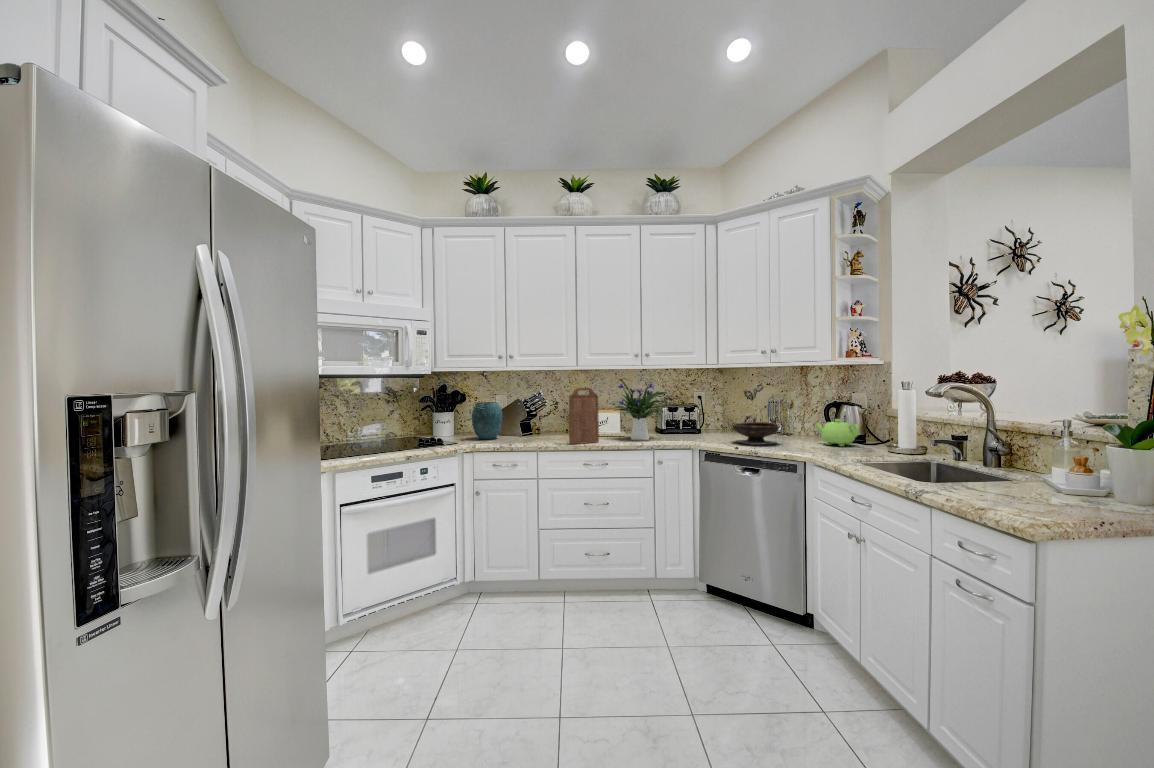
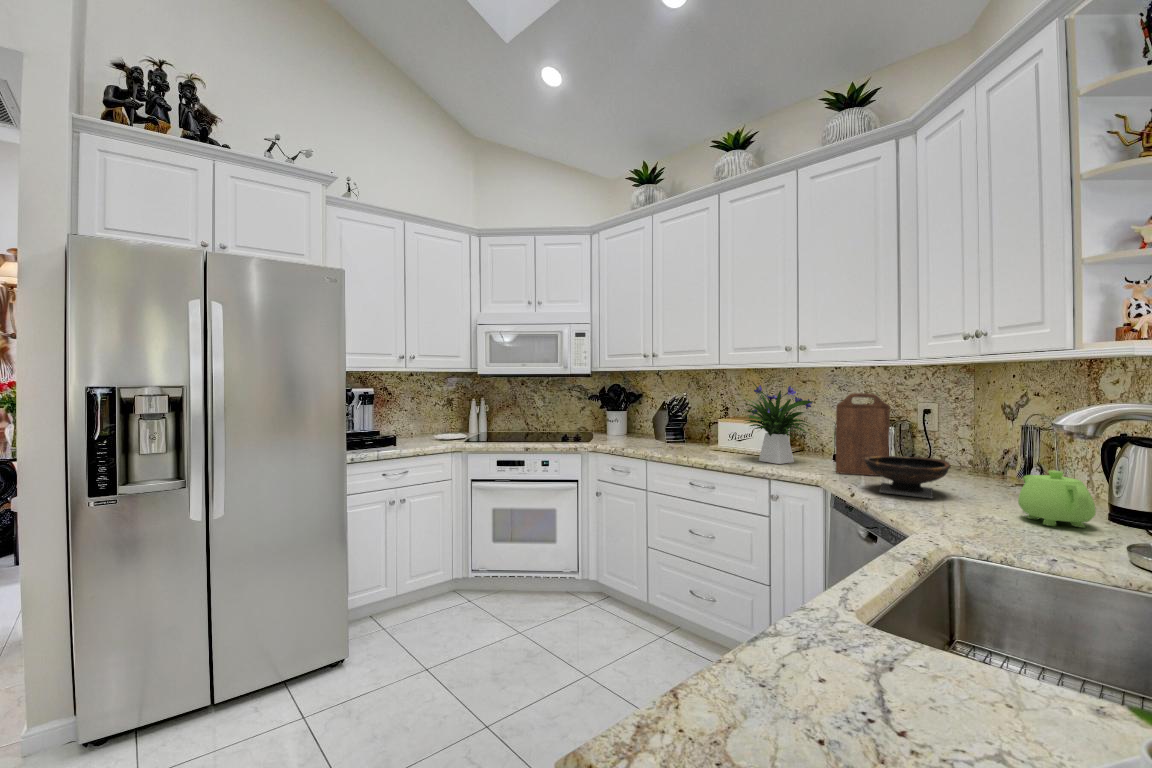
cutting board: present [569,388,599,444] -> present [836,393,890,476]
vase: present [472,402,503,439] -> none [621,402,654,441]

